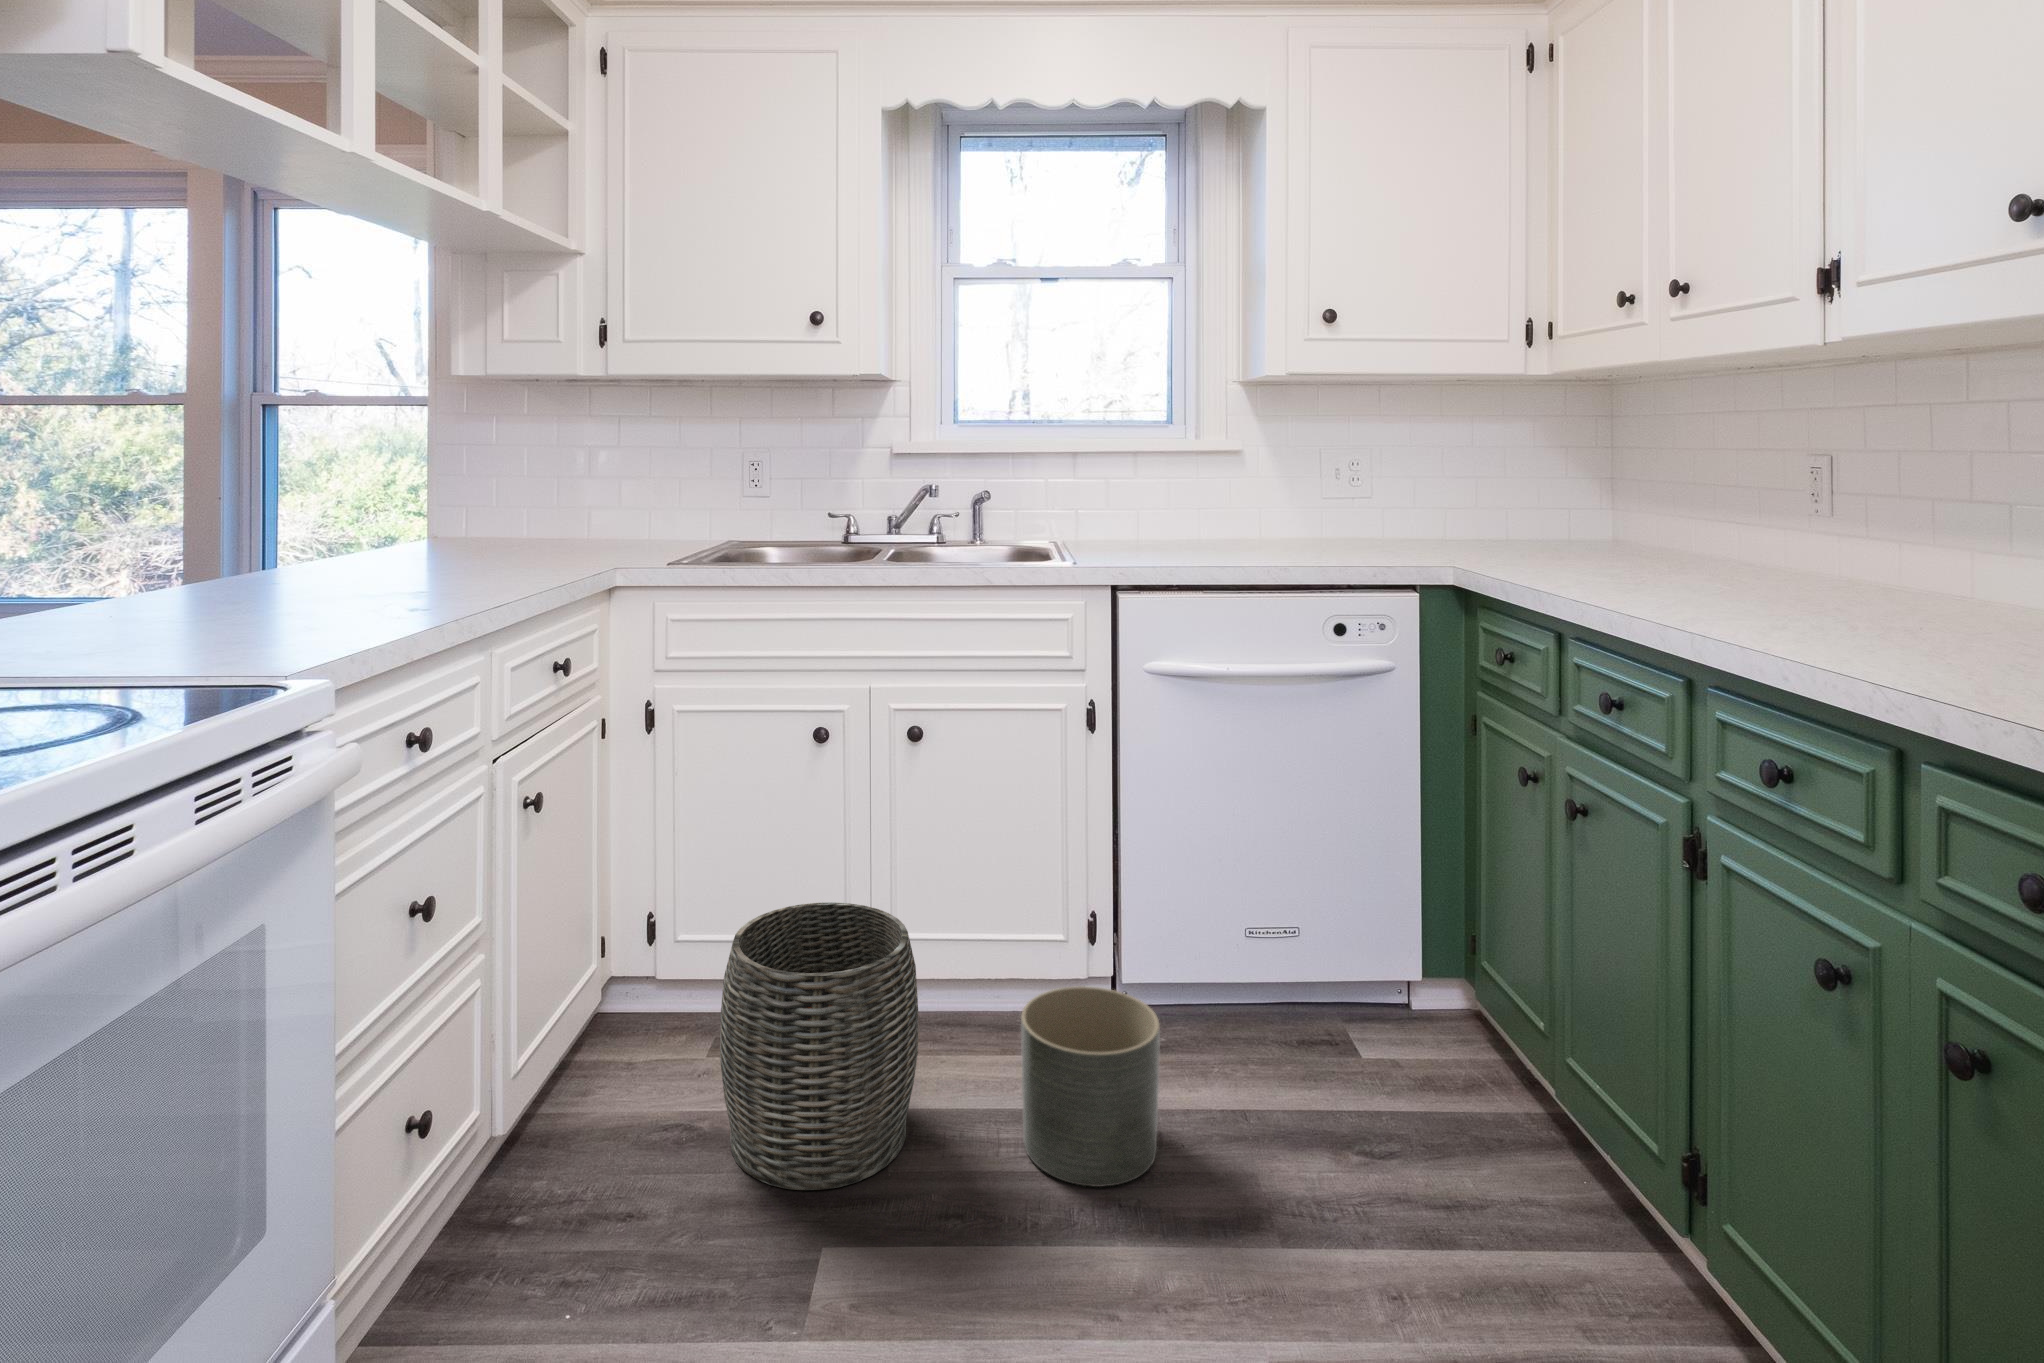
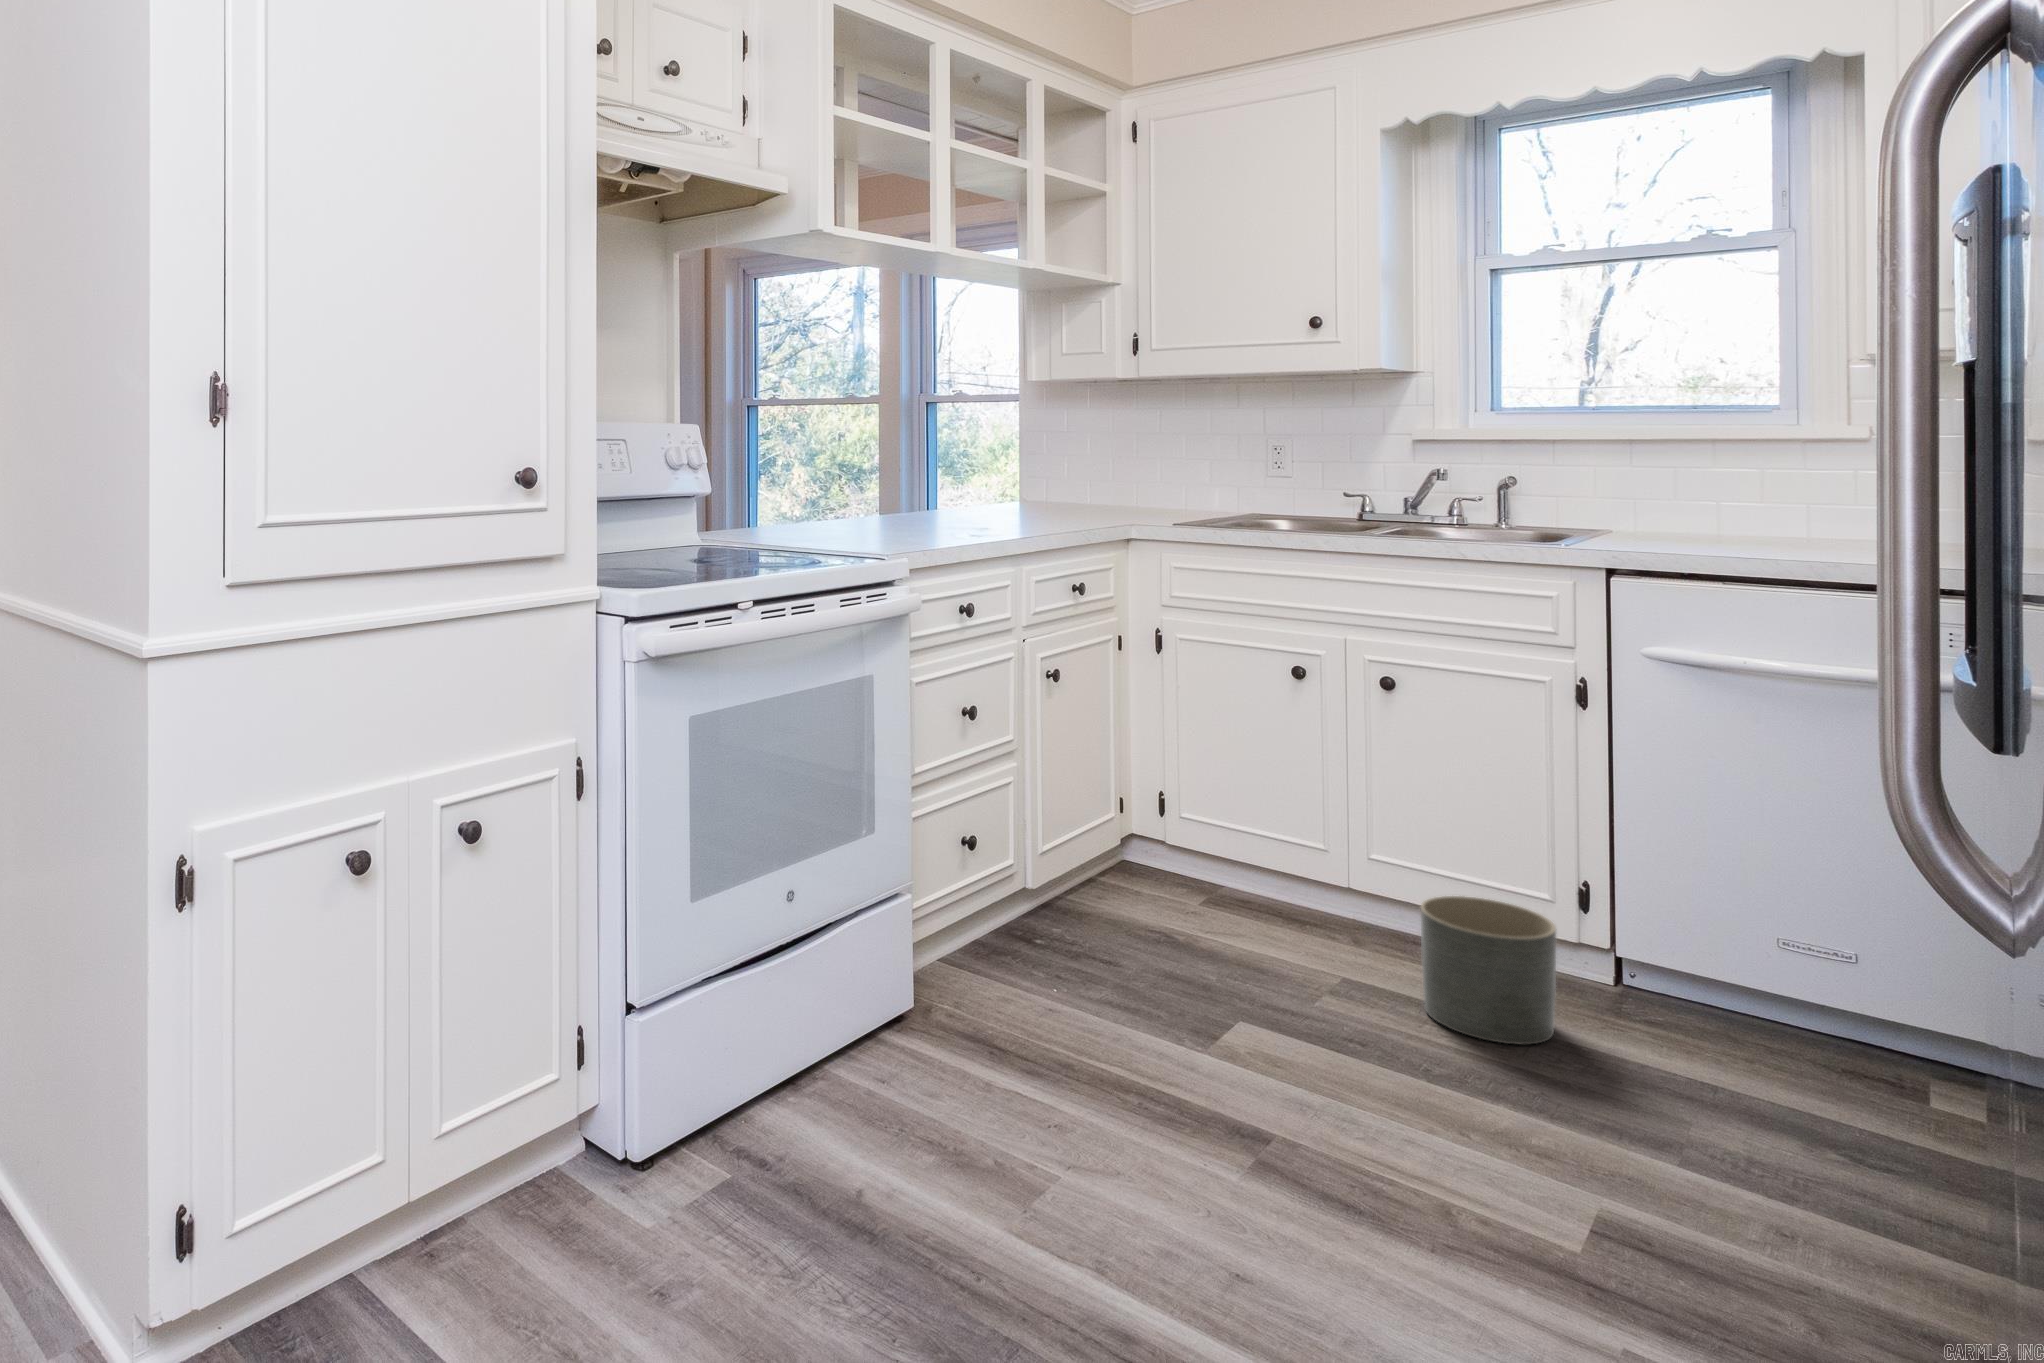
woven basket: present [720,902,918,1190] -> none [1182,789,1343,978]

